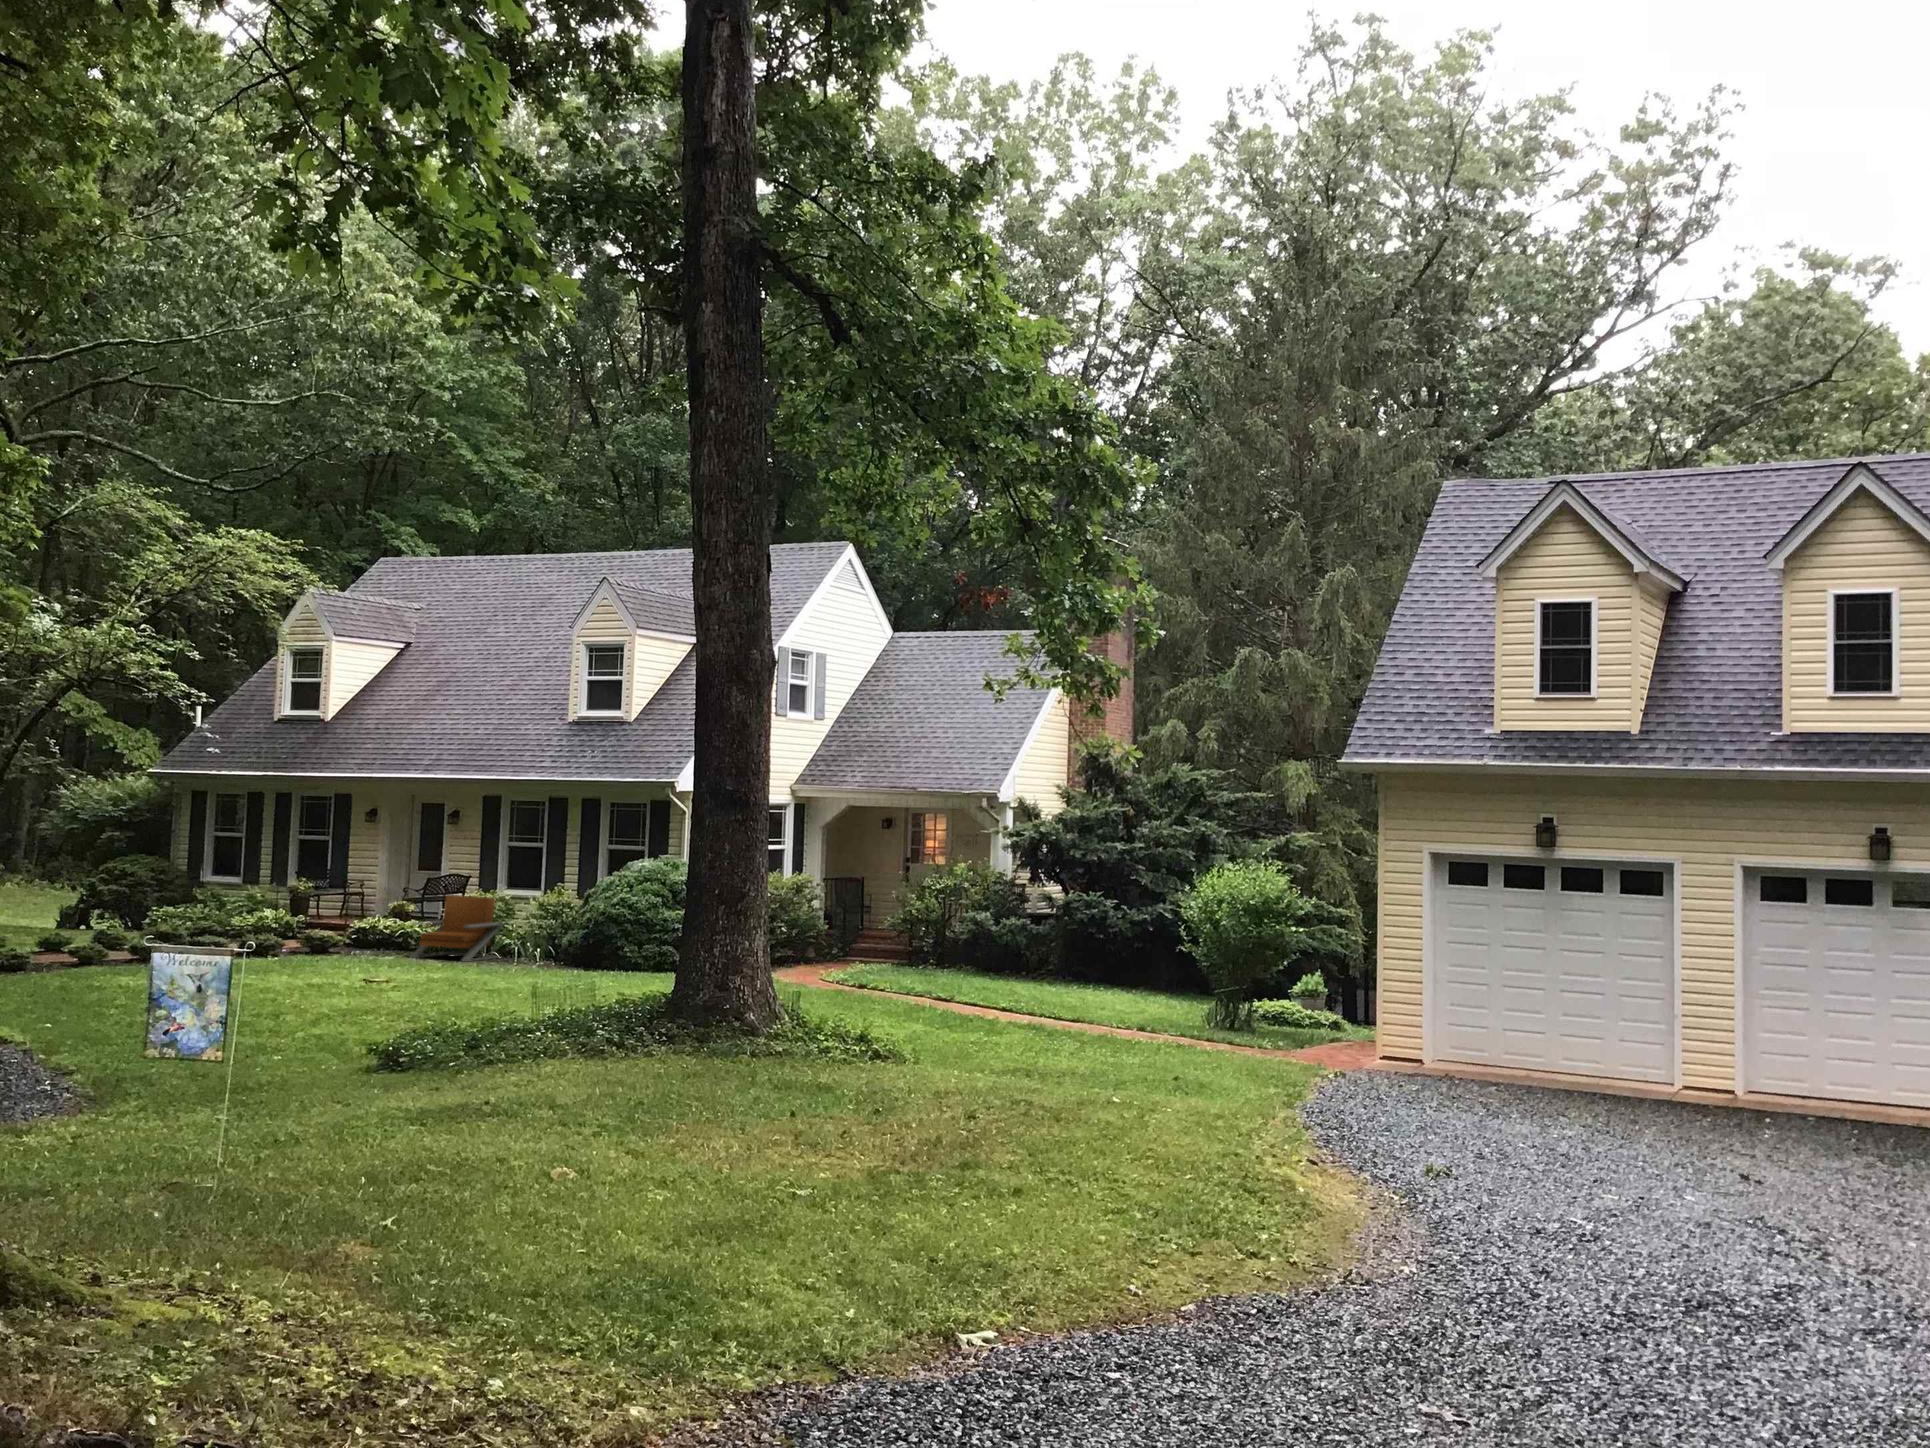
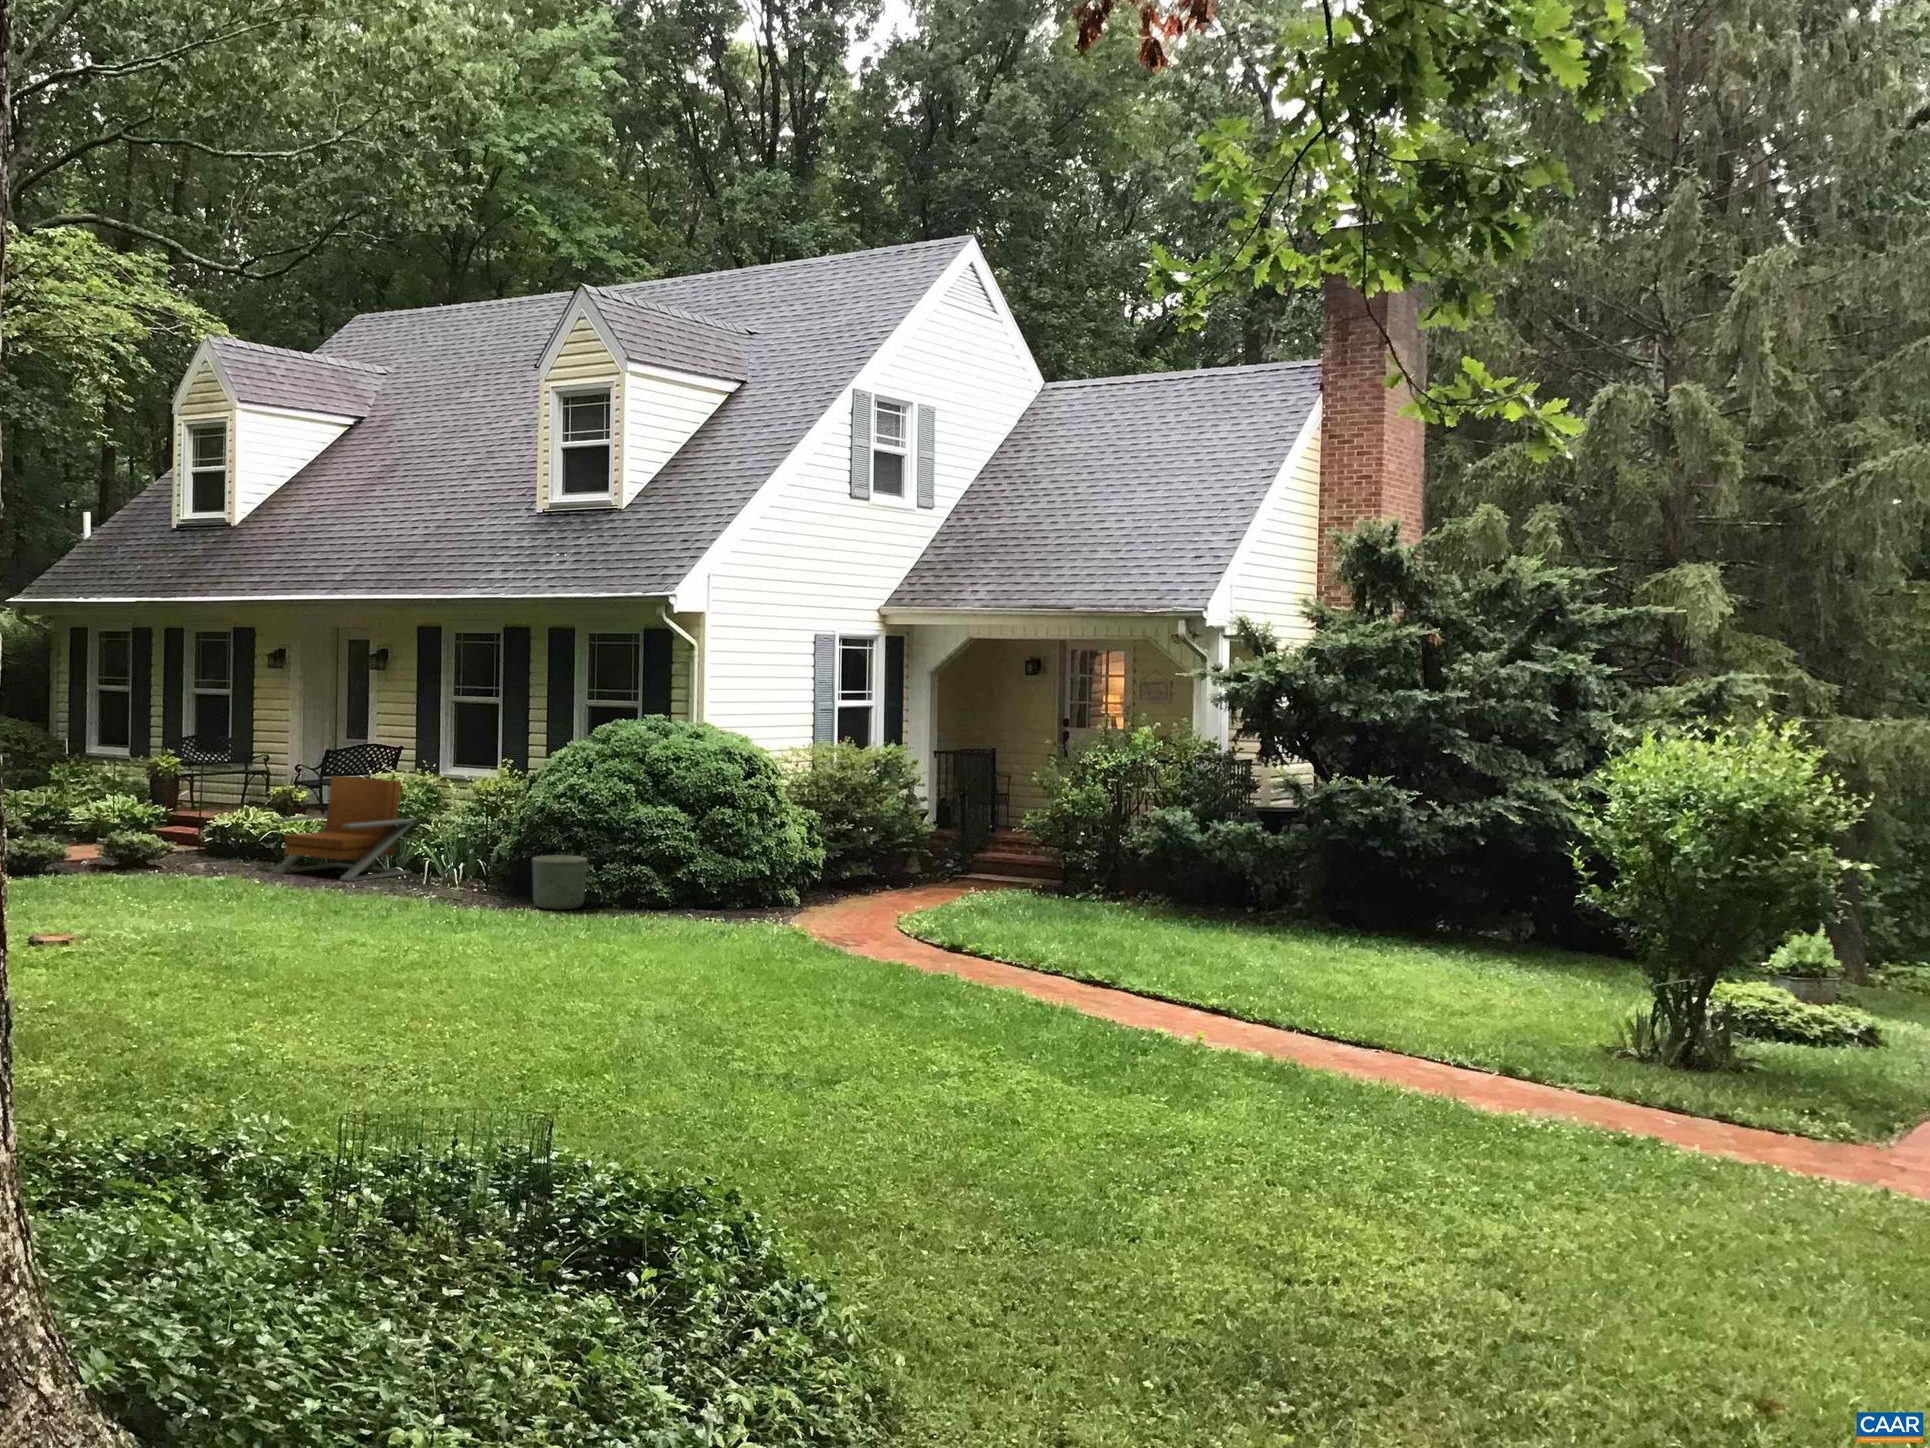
planter: none [601,942,634,974] -> present [532,856,587,910]

